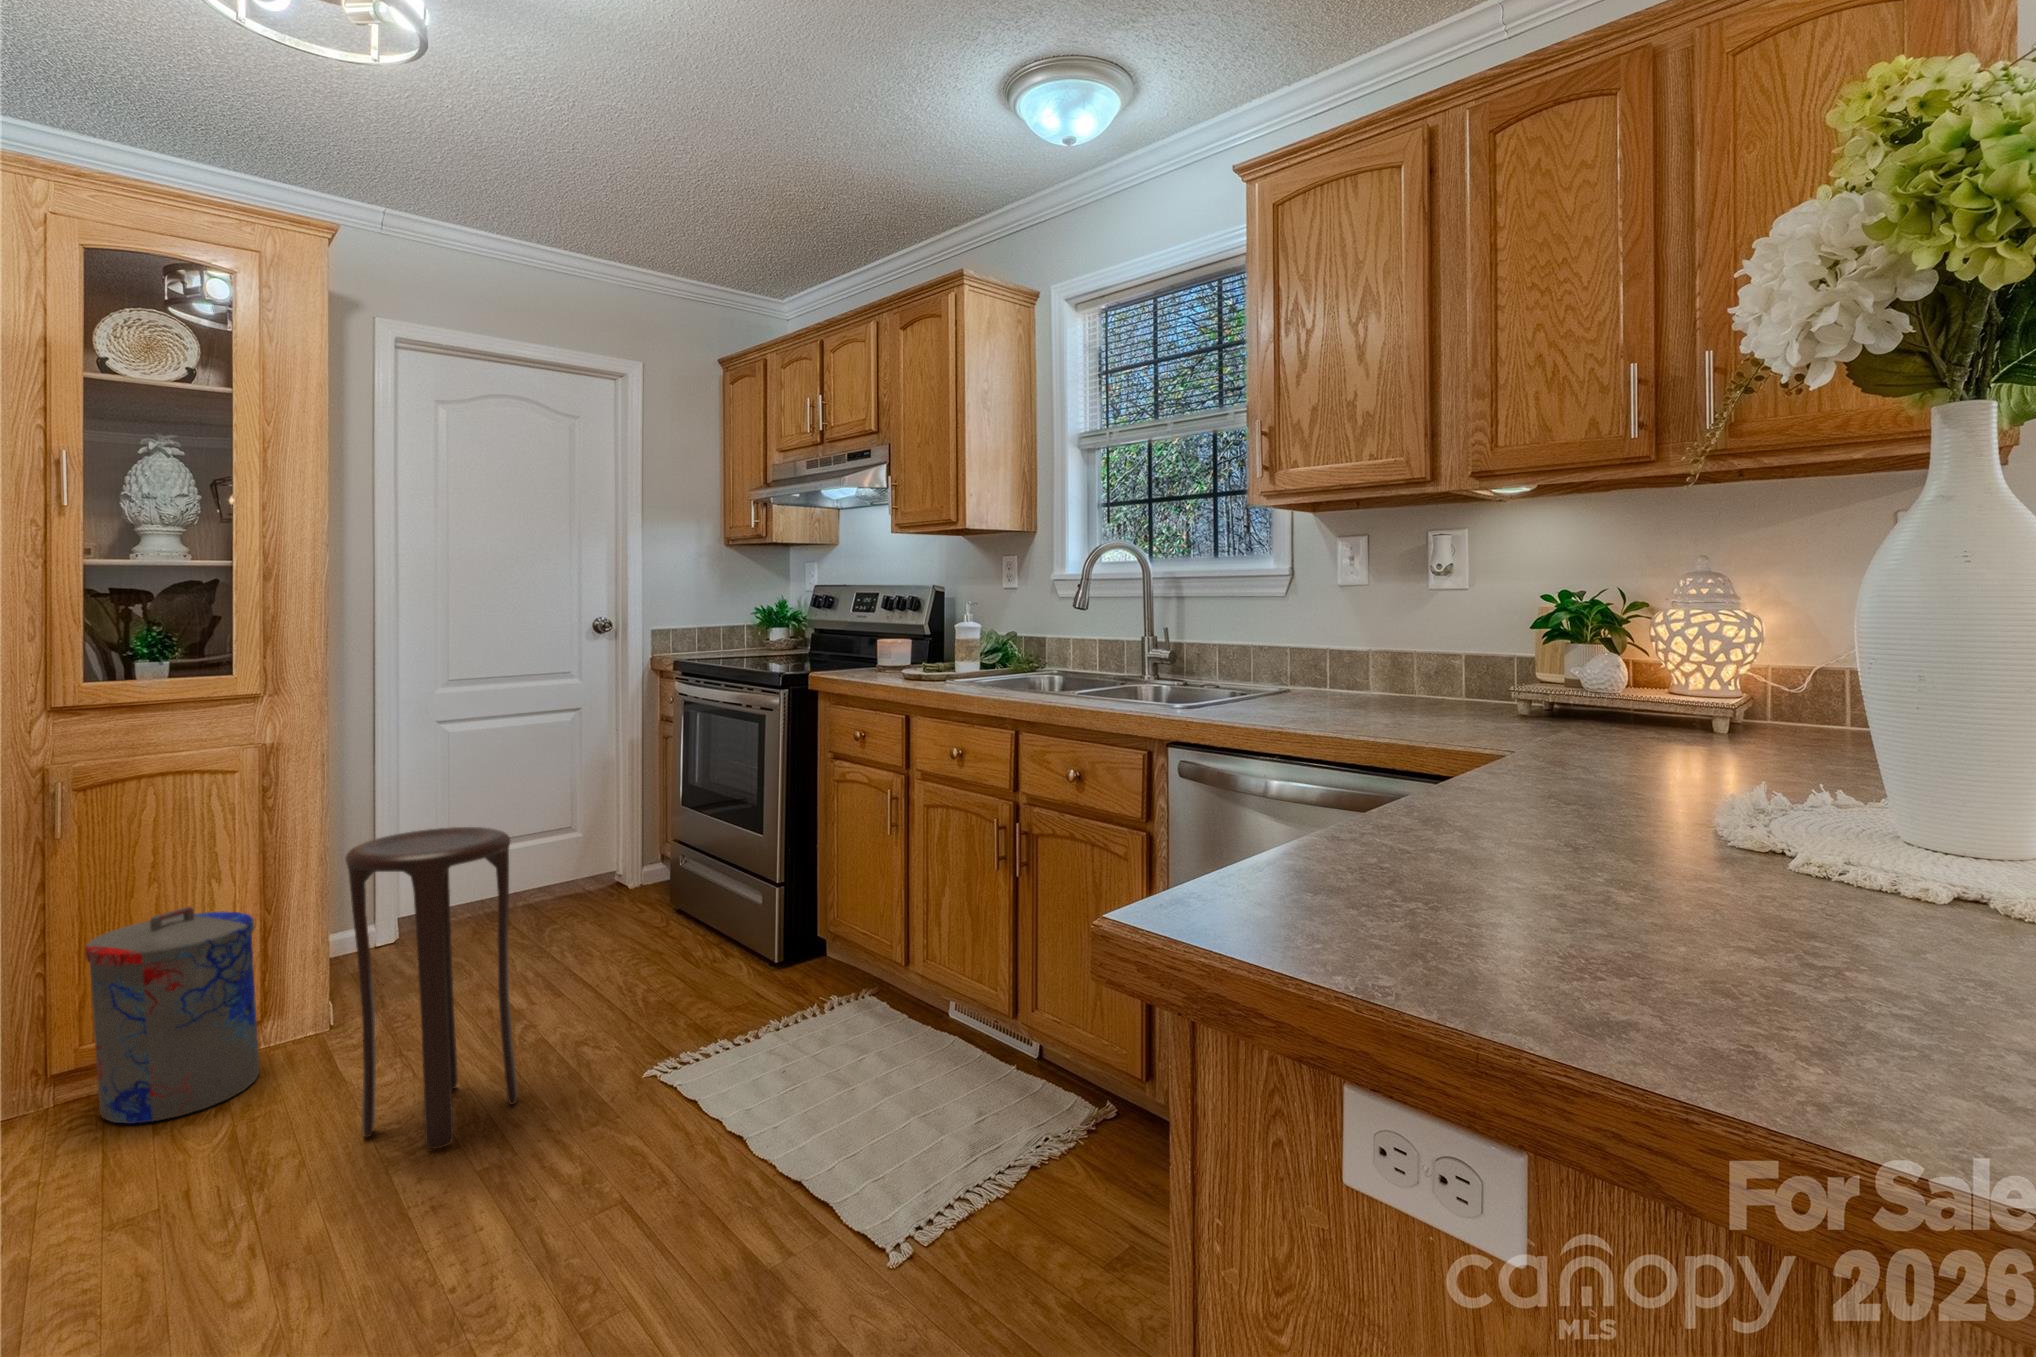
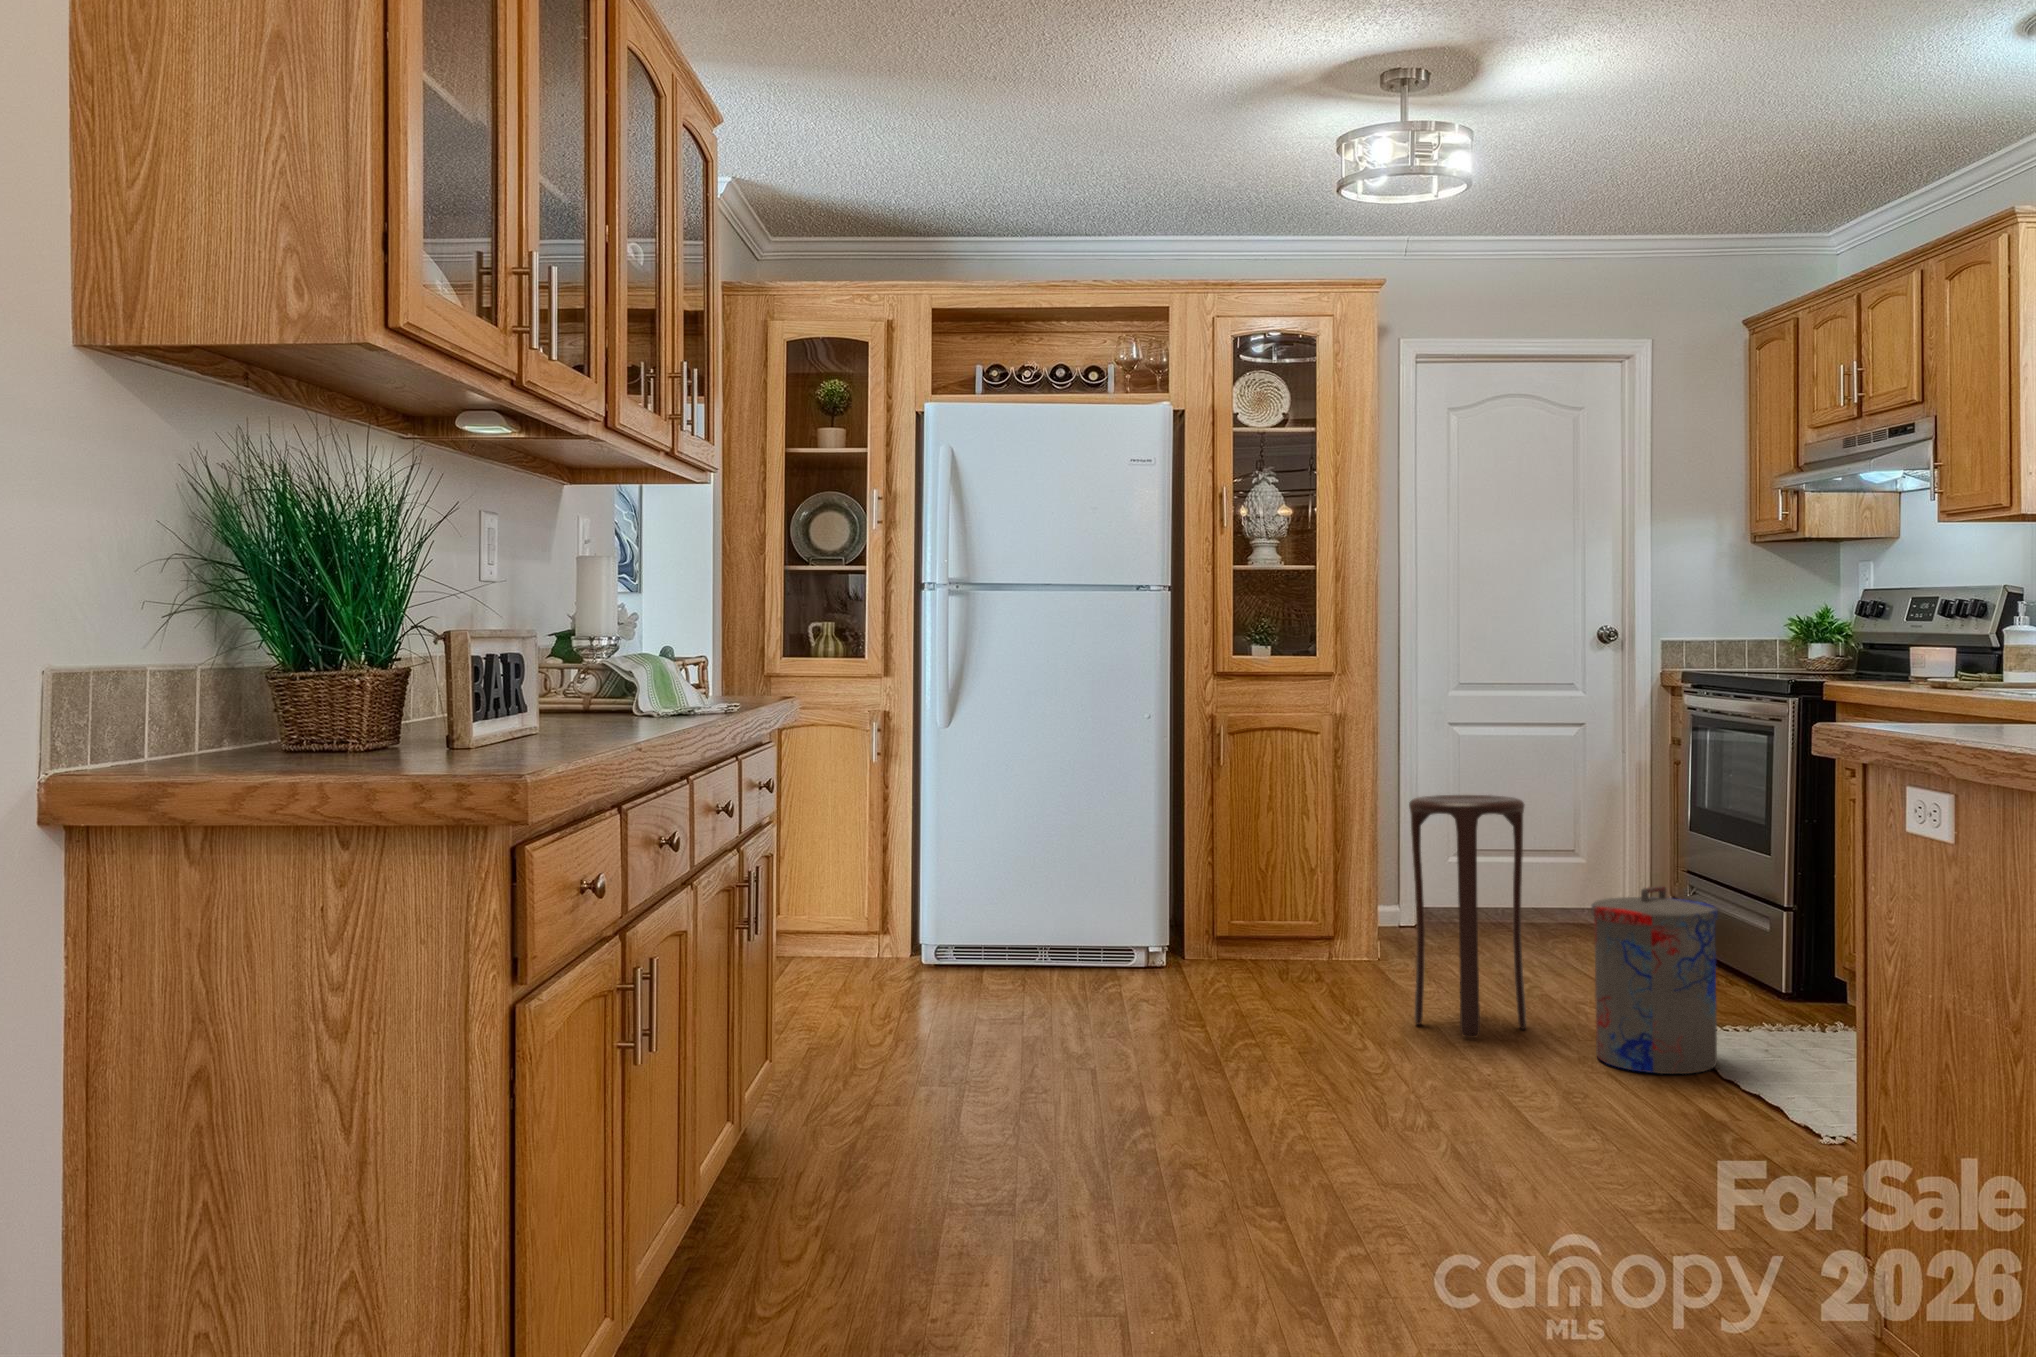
trash can: present [85,907,259,1124] -> present [1592,886,1718,1074]

